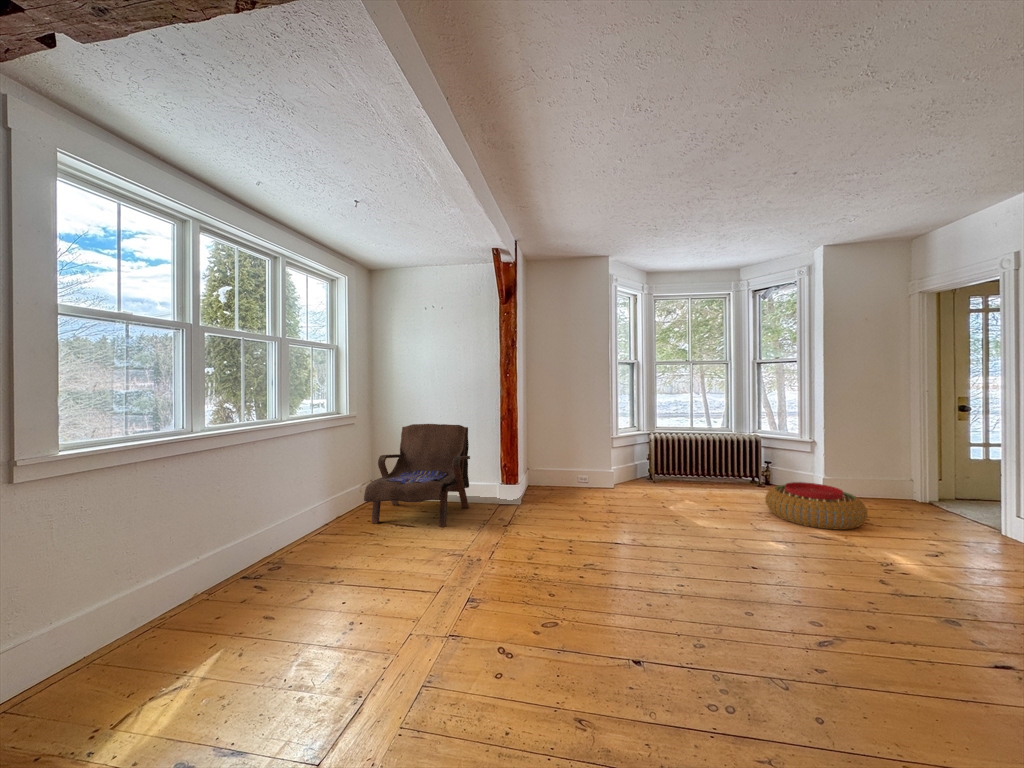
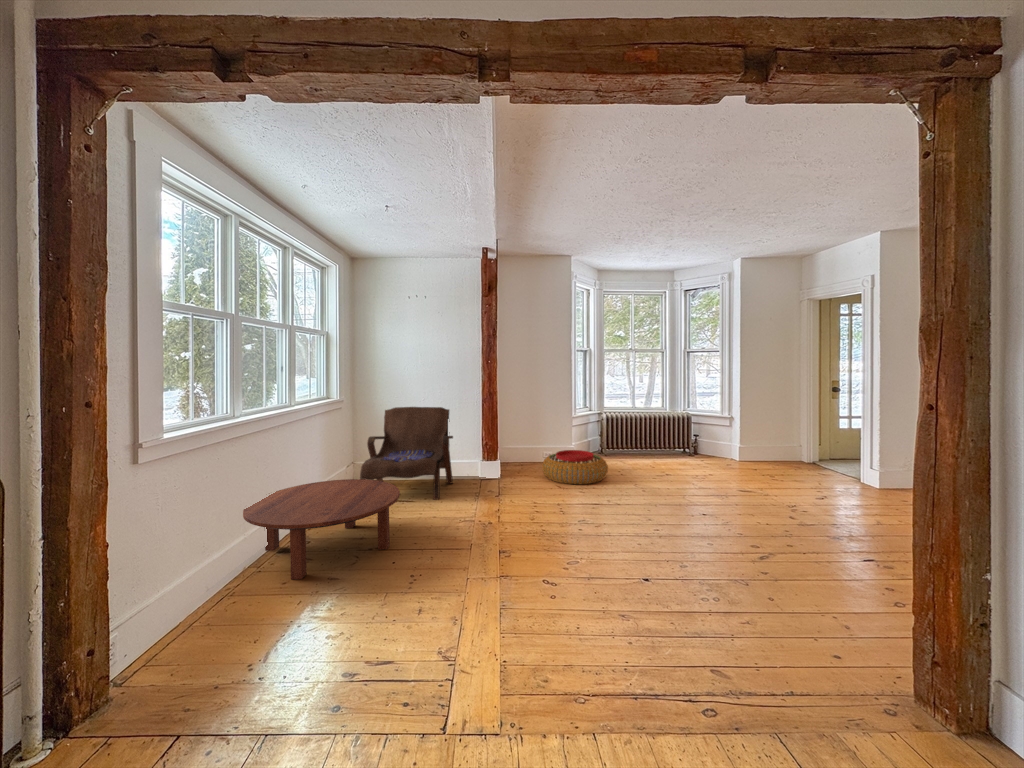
pouf: present [765,482,868,530] -> present [542,450,608,484]
coffee table: none [212,503,382,615] -> present [243,479,400,579]

